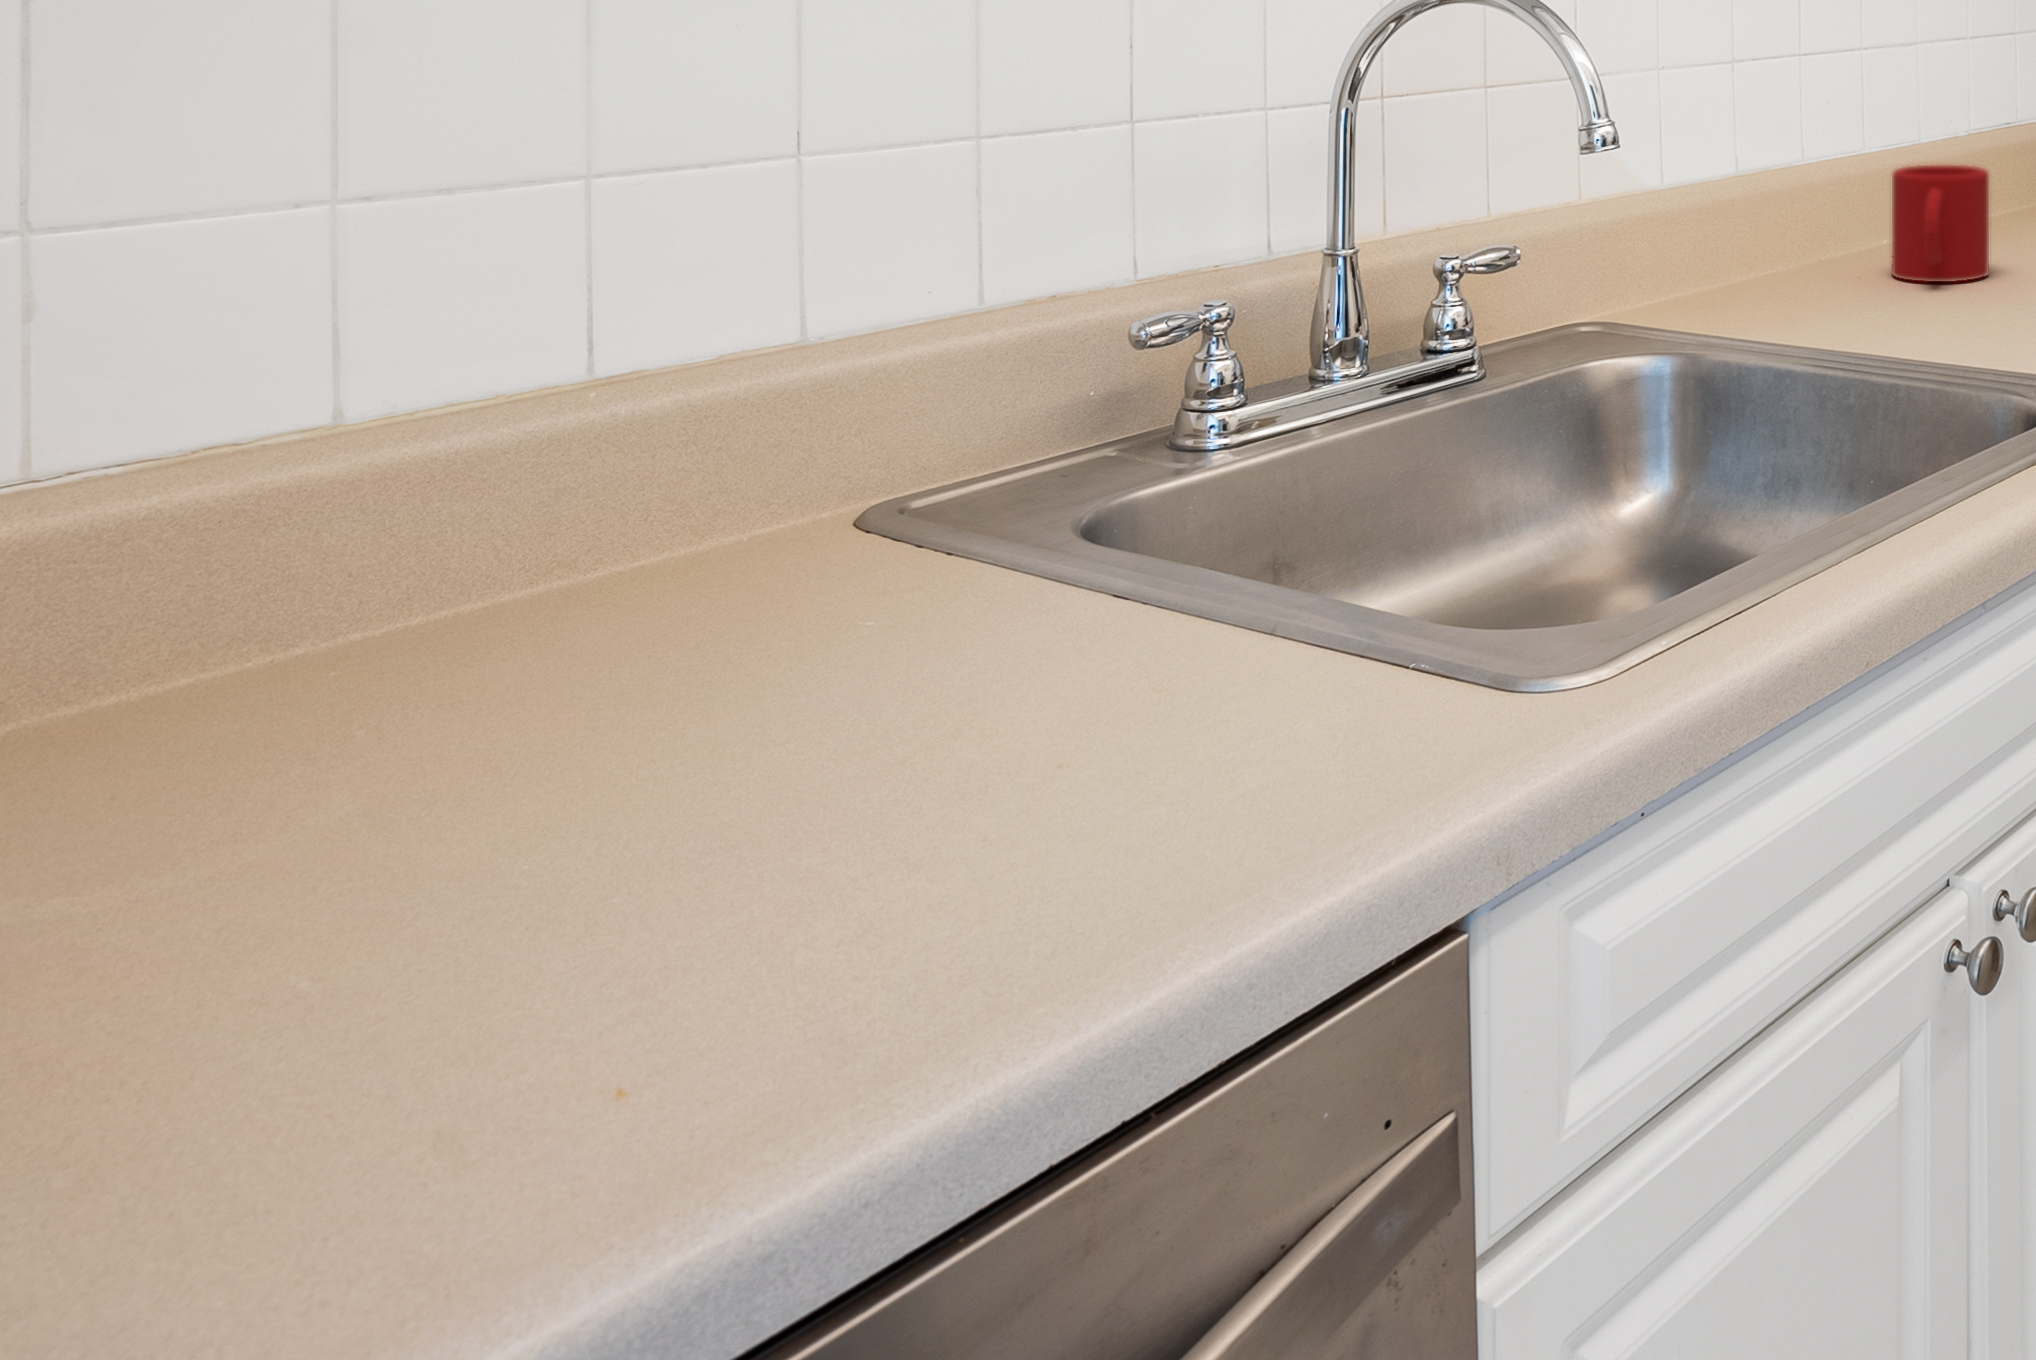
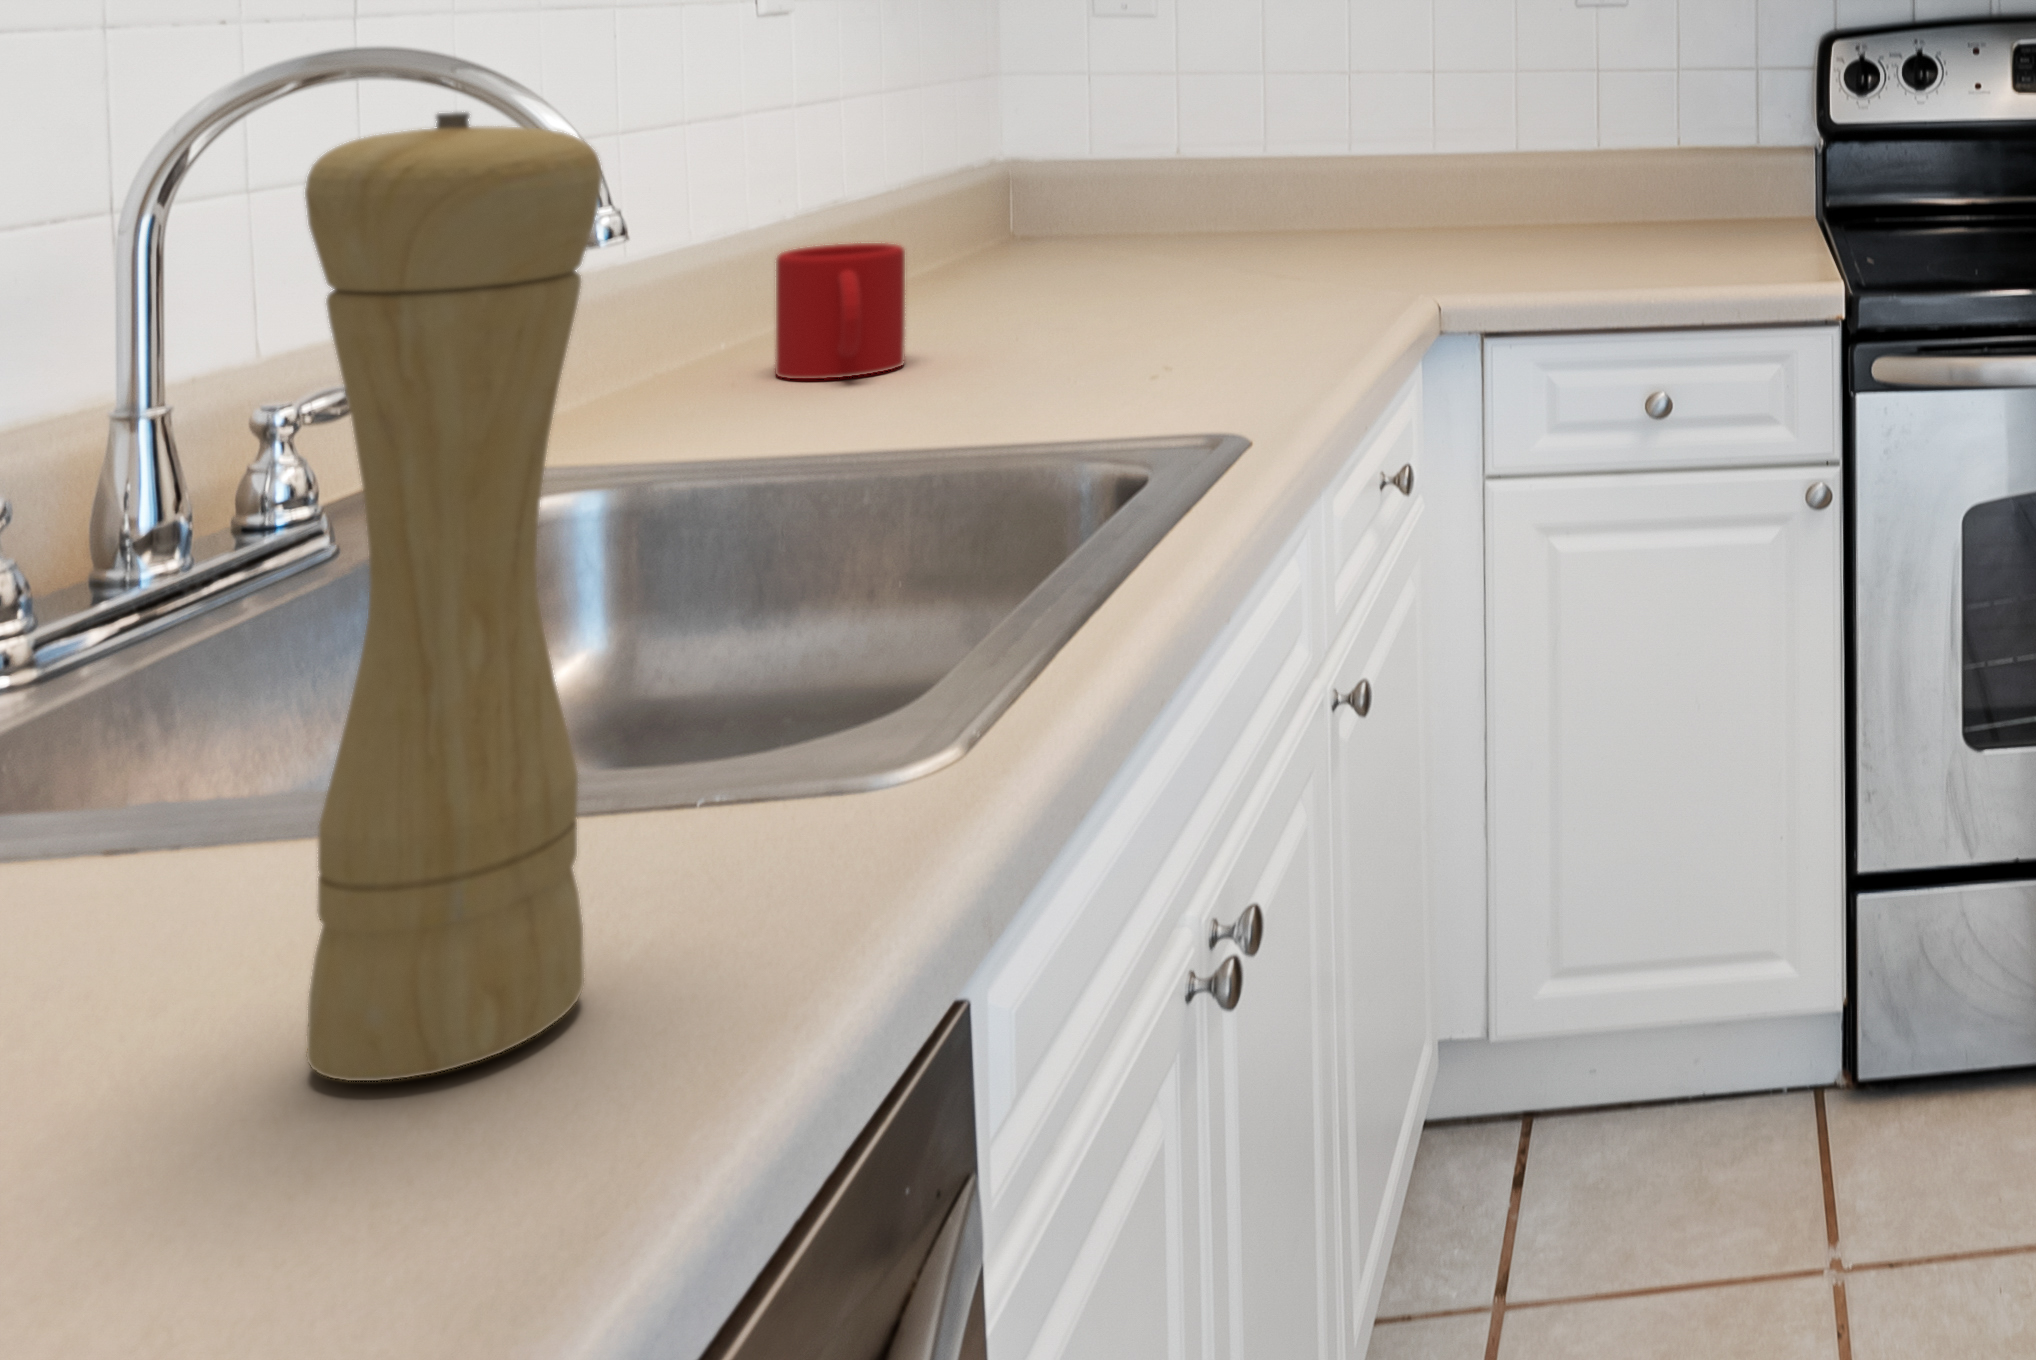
pepper mill: none [991,41,1205,832] -> present [305,112,602,1081]

